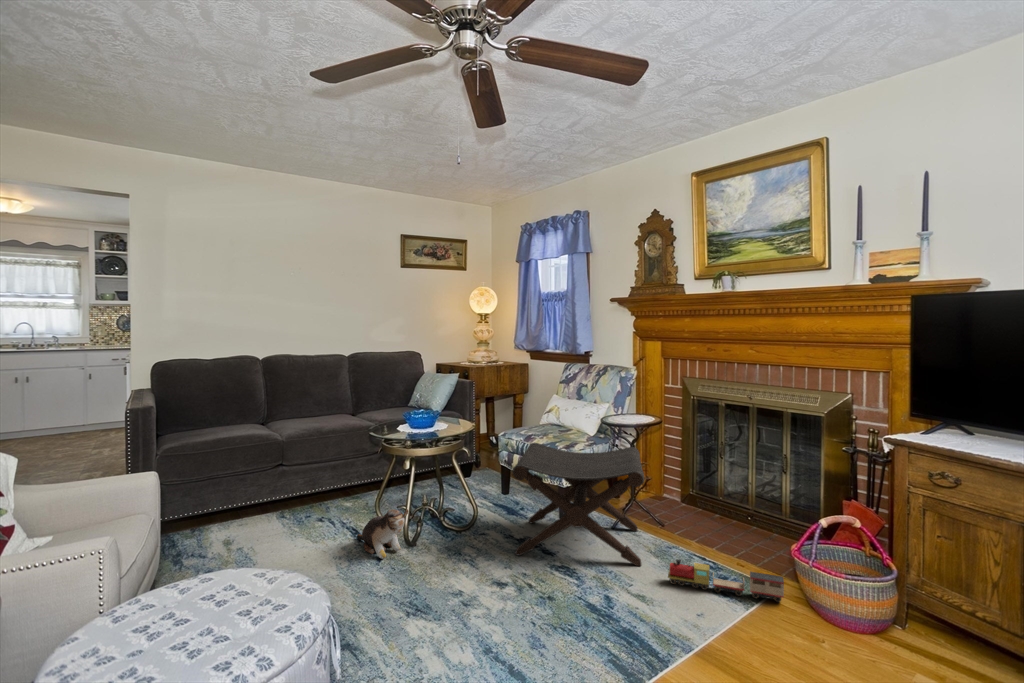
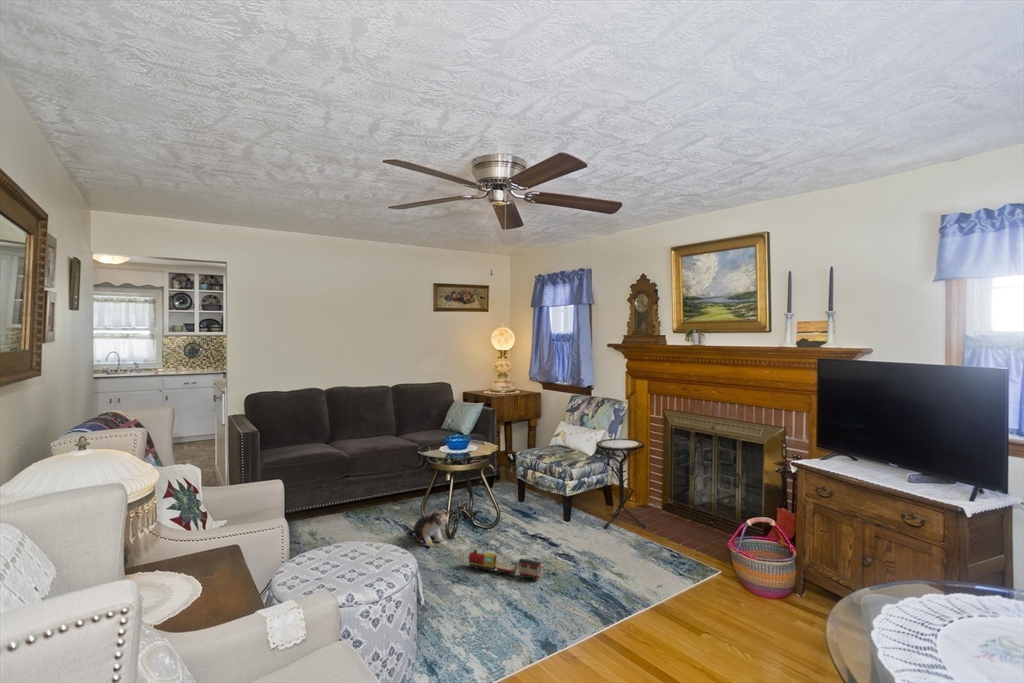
footstool: present [513,443,644,566] -> none [528,461,626,555]
toy train: present [668,559,784,602] -> present [468,550,542,580]

